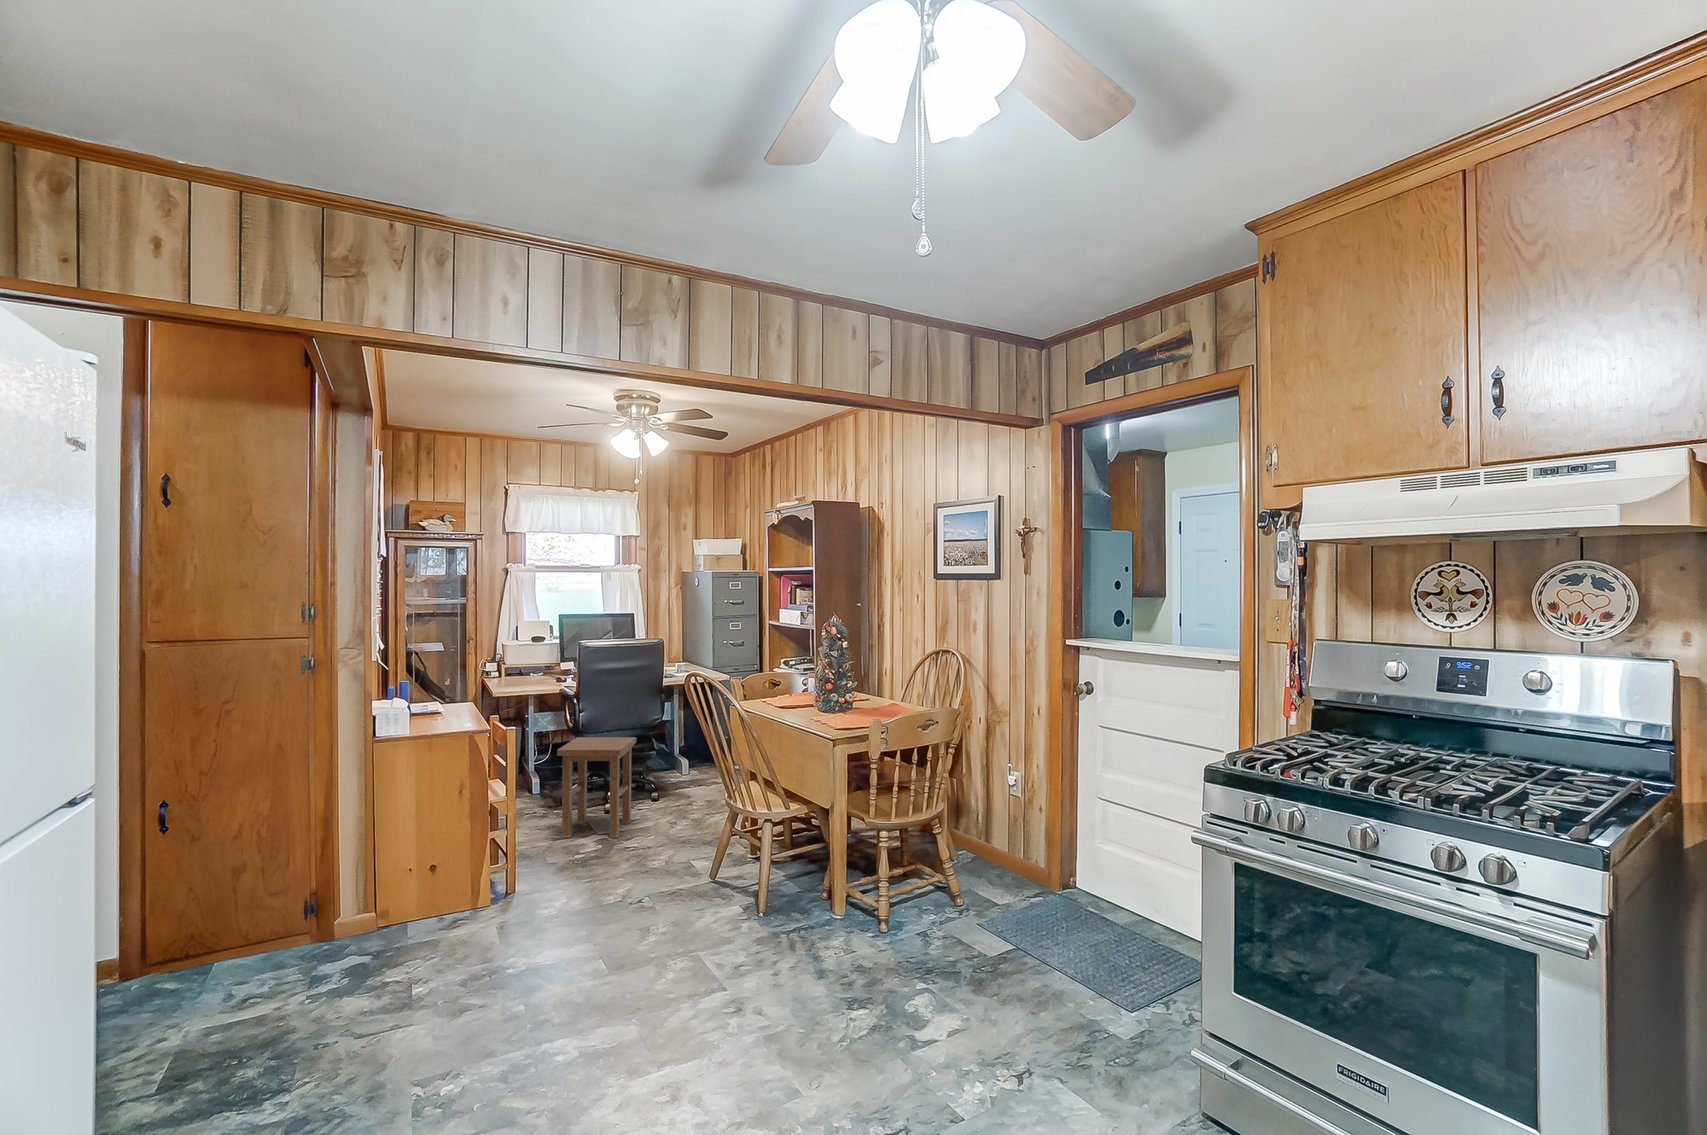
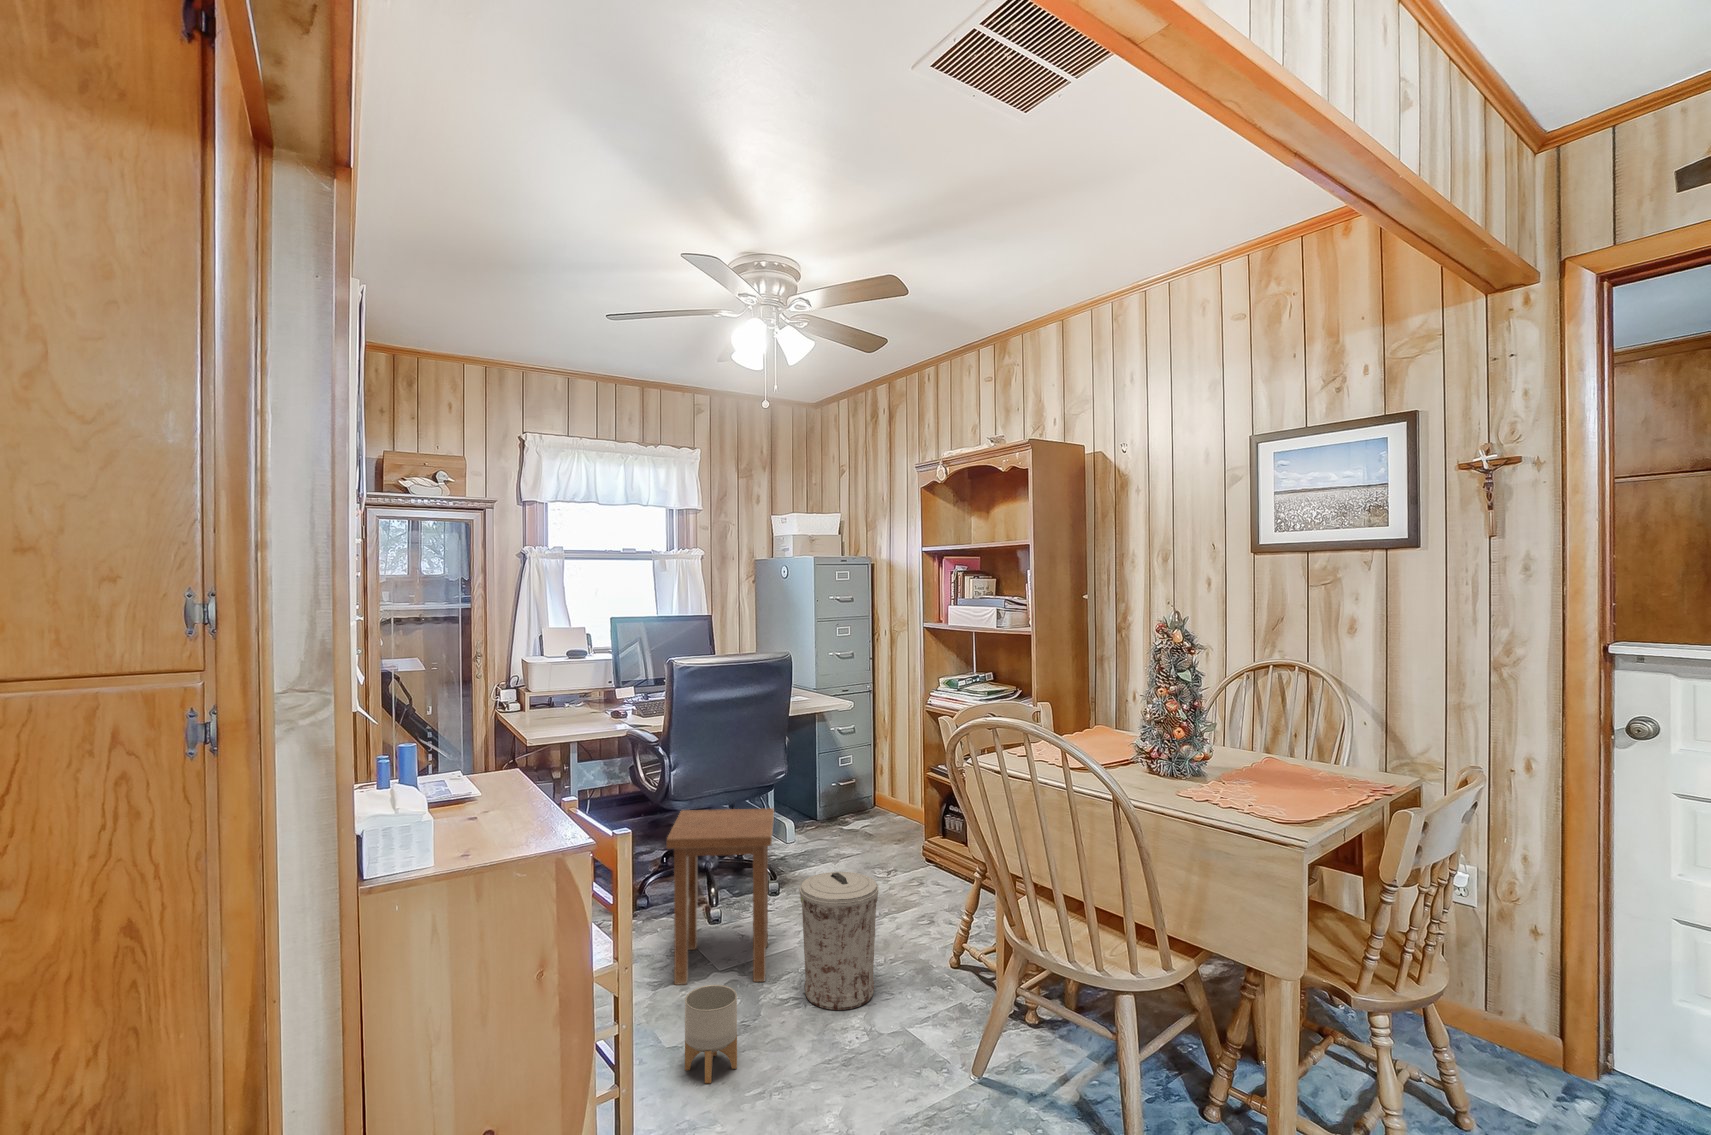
trash can: none [633,772,683,851] -> present [800,872,878,1010]
planter: none [548,826,578,876] -> present [685,985,737,1083]

